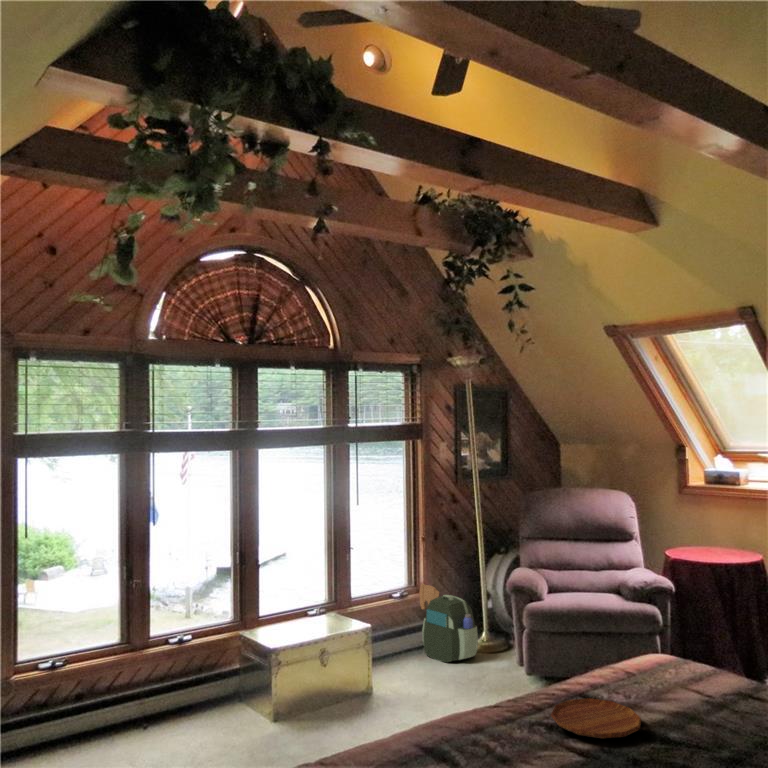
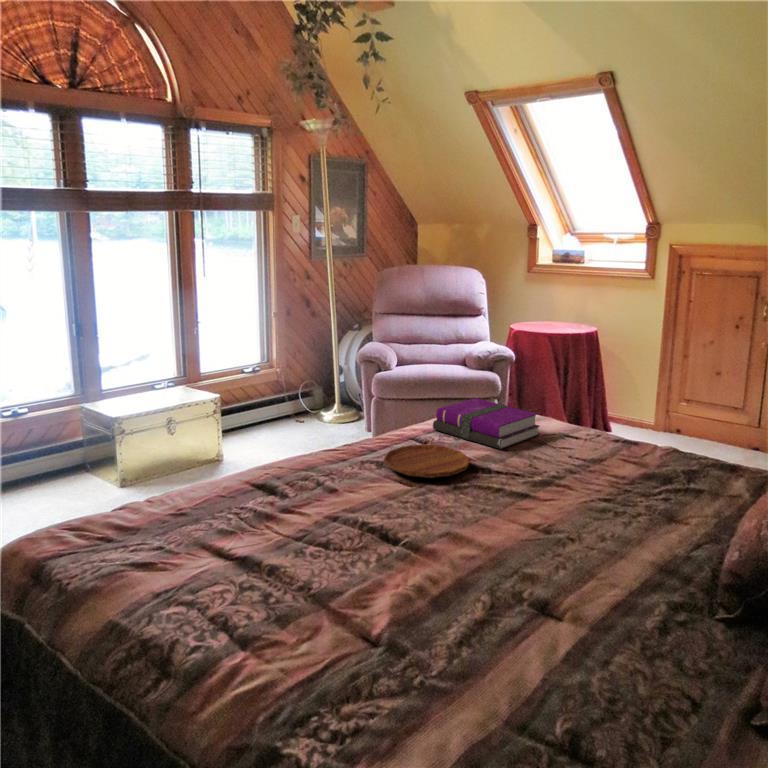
backpack: present [419,584,478,662] -> none [273,358,329,431]
notebook: none [597,645,713,706] -> present [433,398,539,449]

